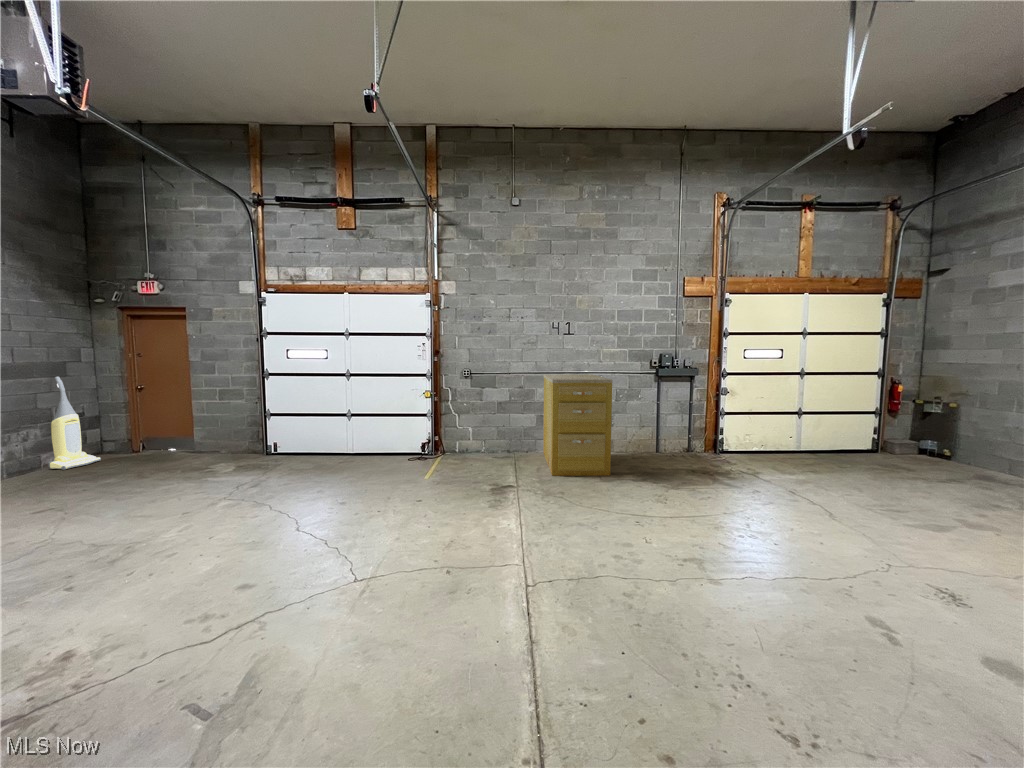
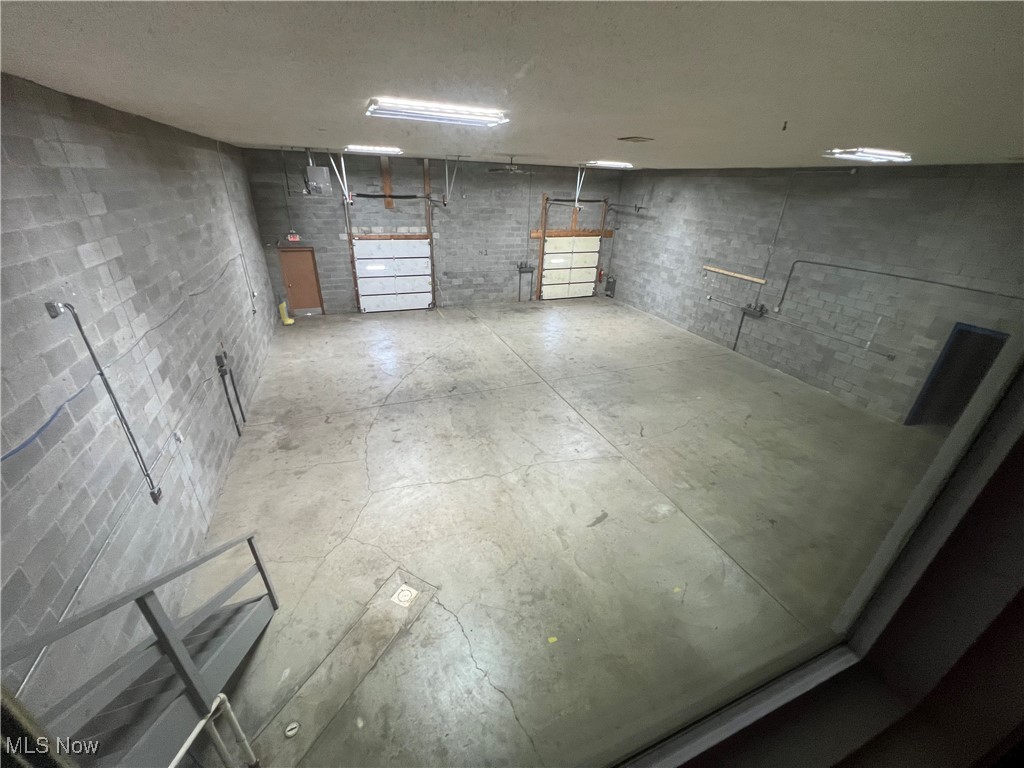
filing cabinet: present [543,374,612,476] -> none [477,272,506,313]

